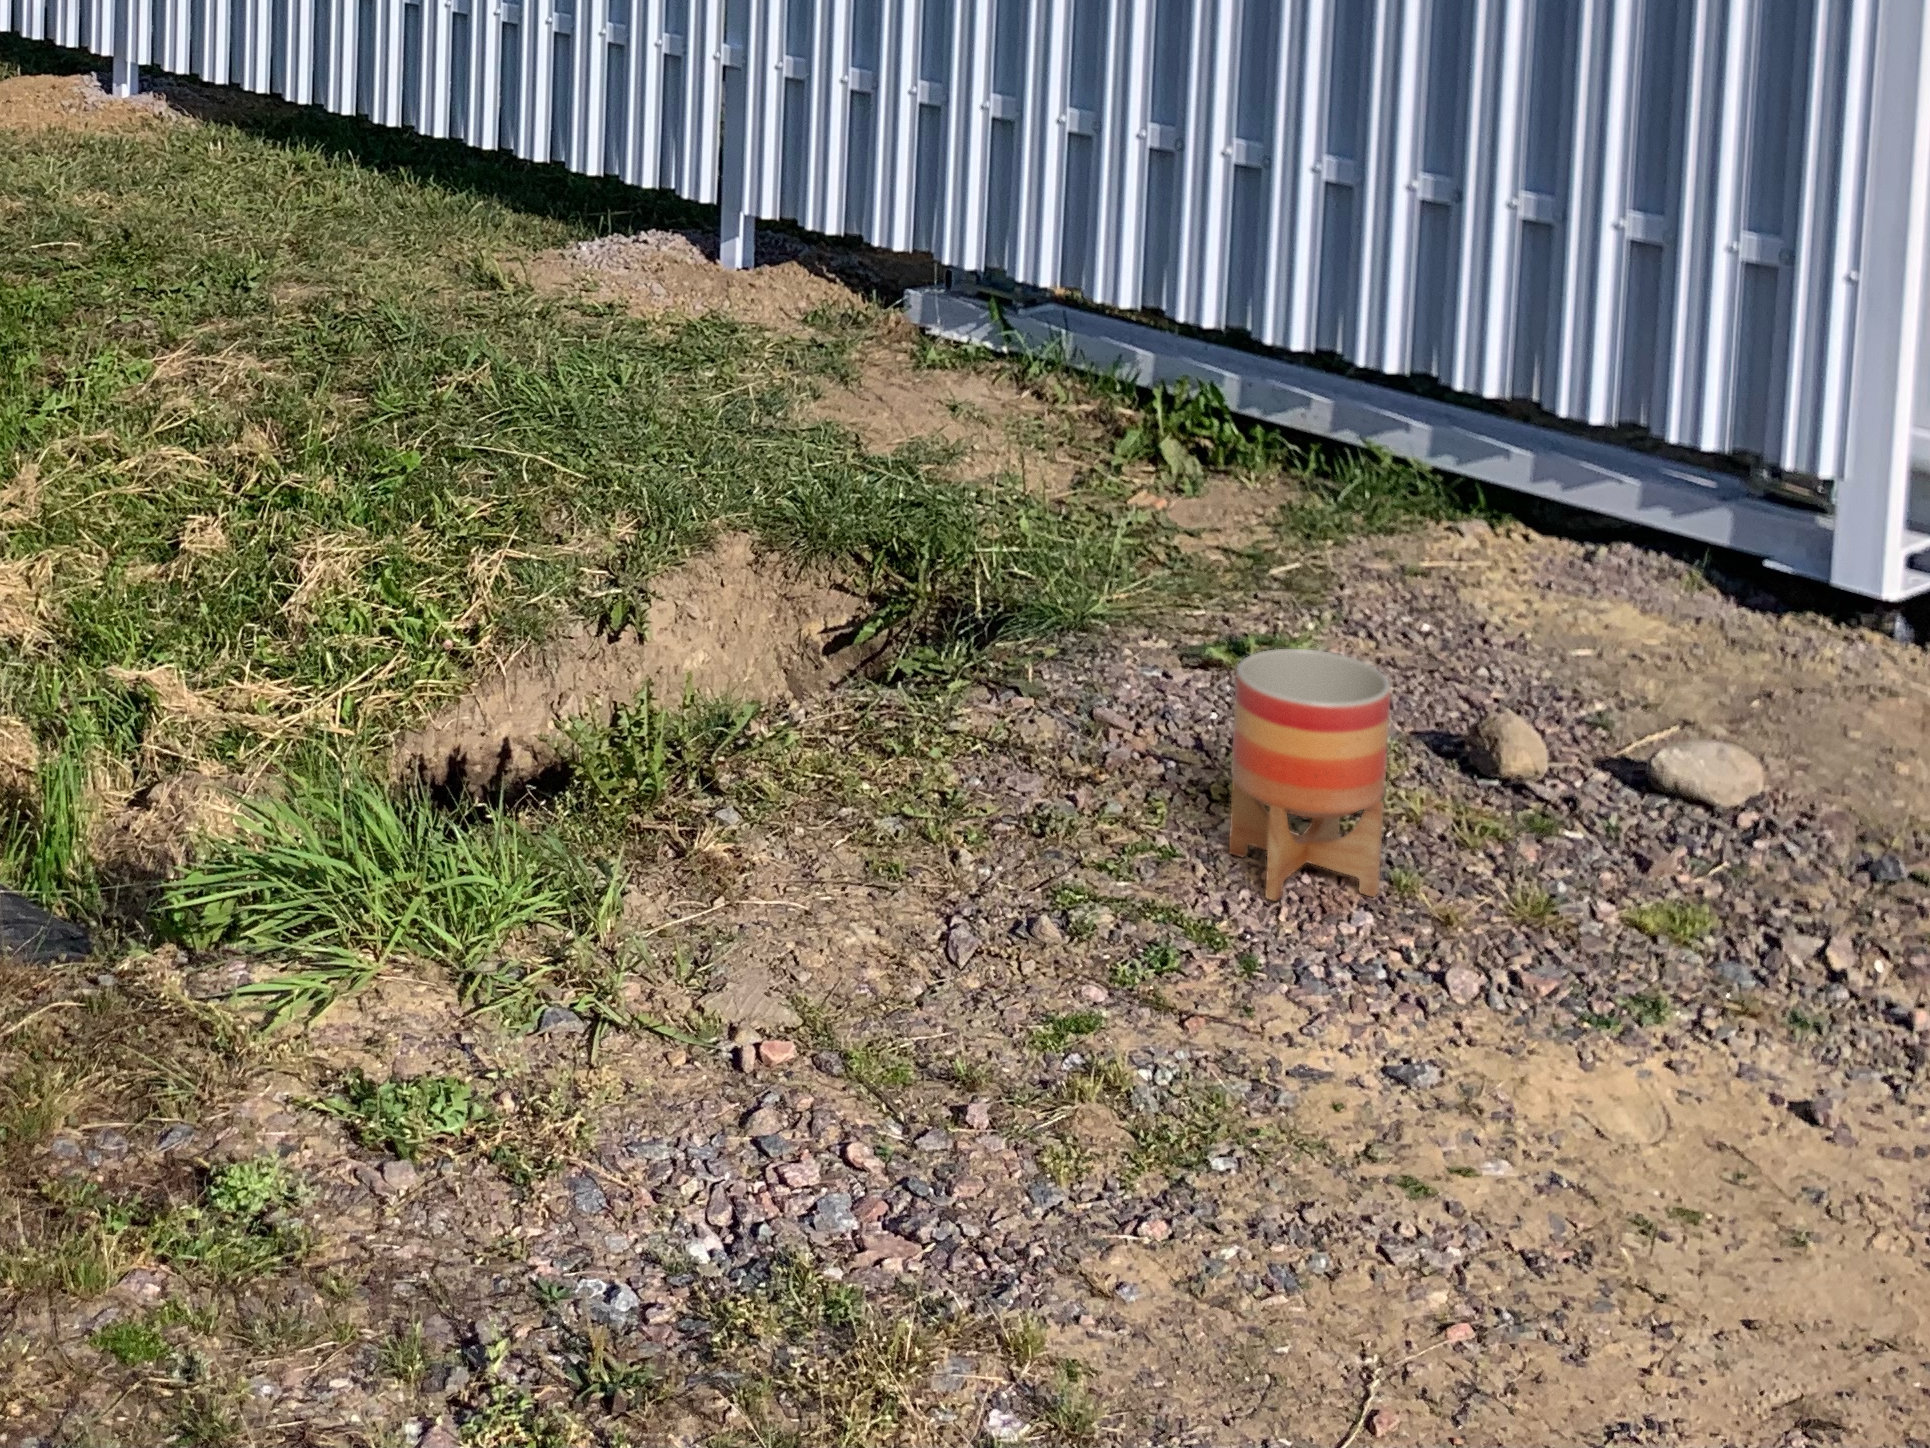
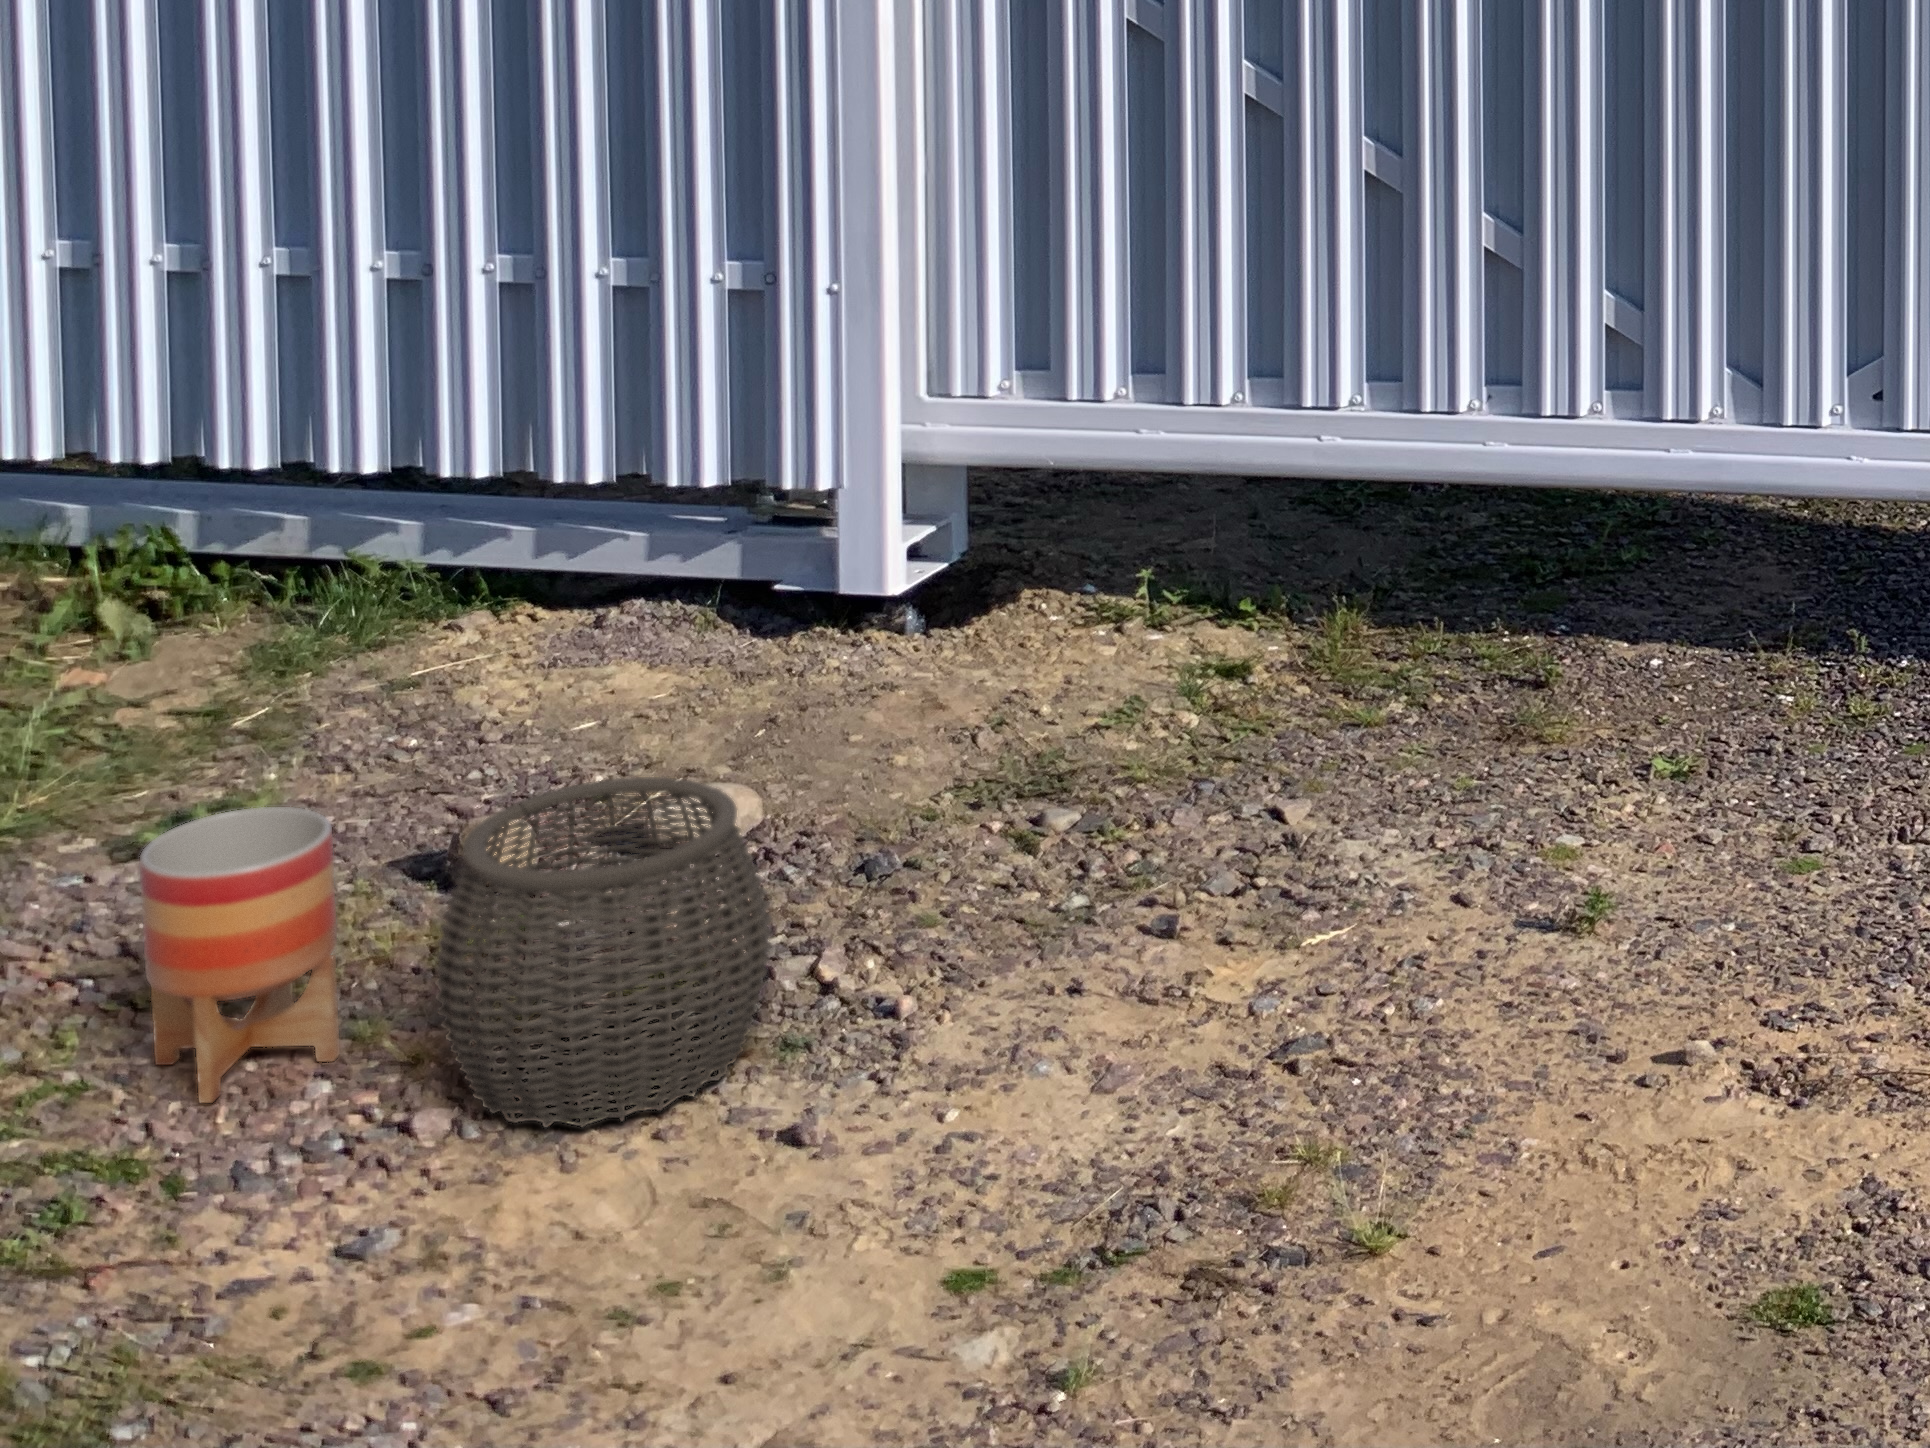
woven basket: none [1474,705,1792,1042] -> present [435,777,772,1127]

